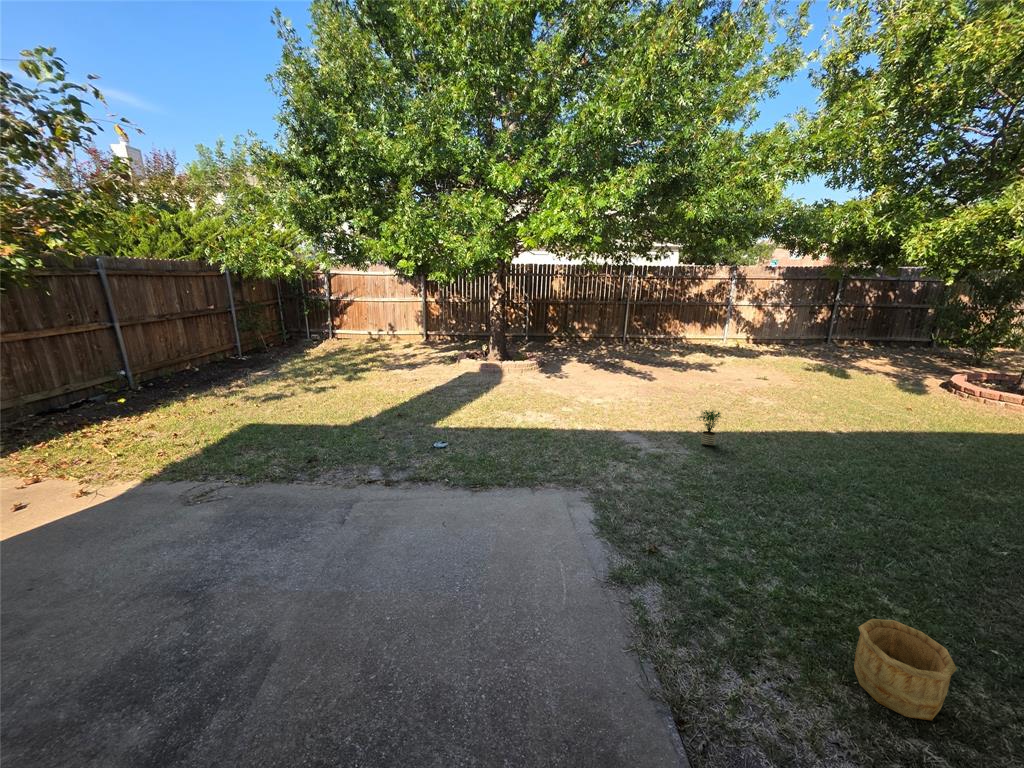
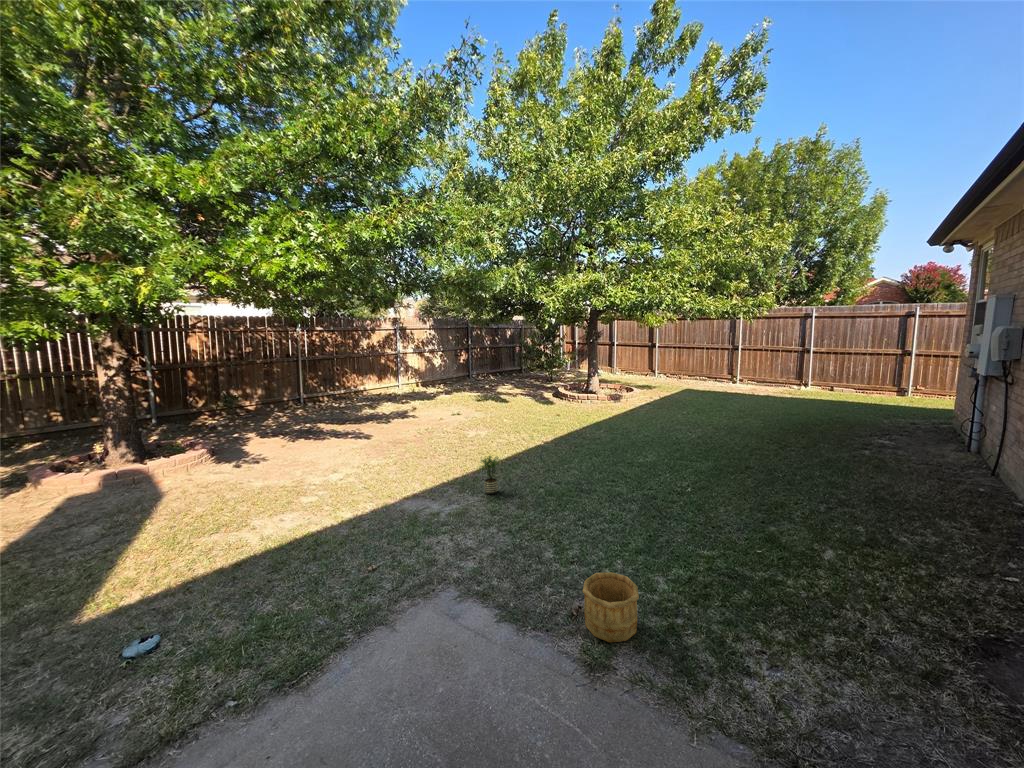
wooden bucket: present [854,619,957,720] -> present [583,572,639,643]

